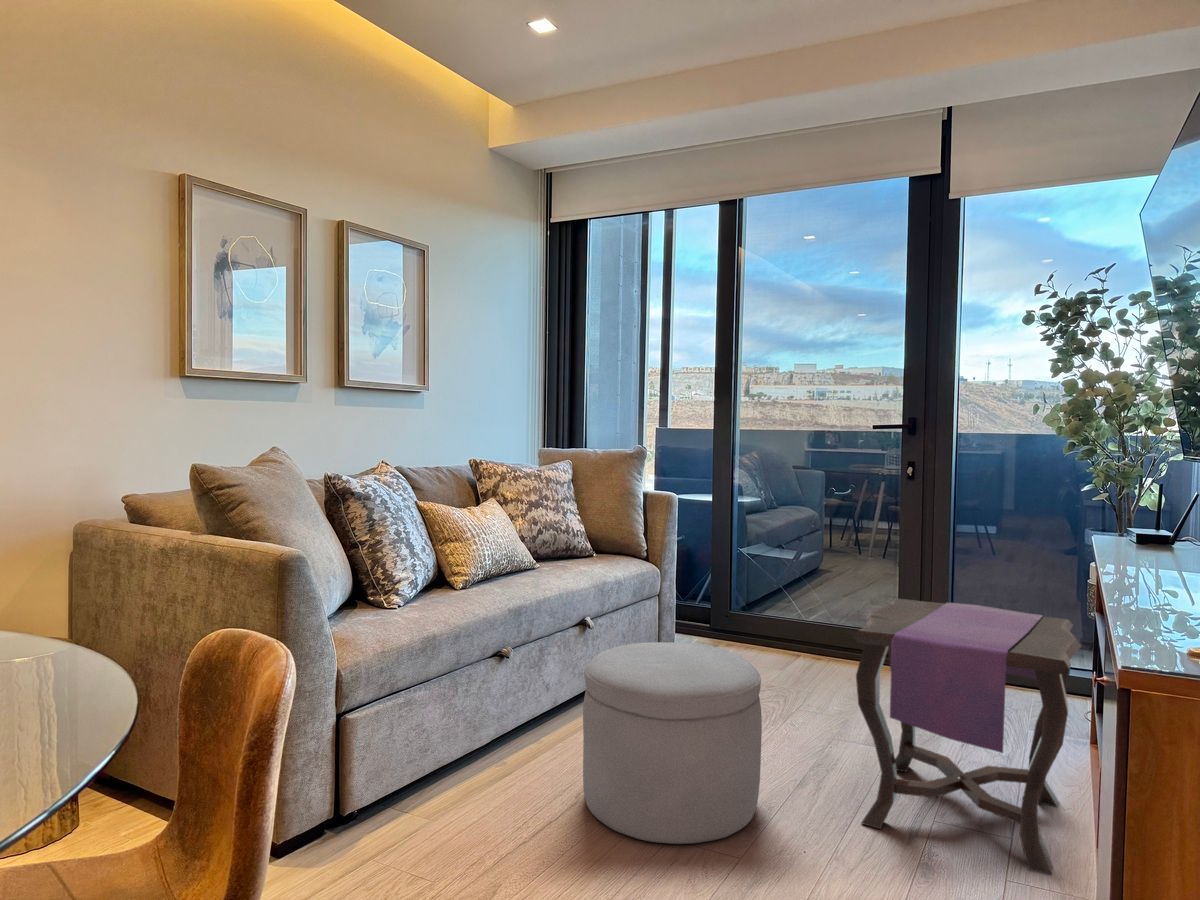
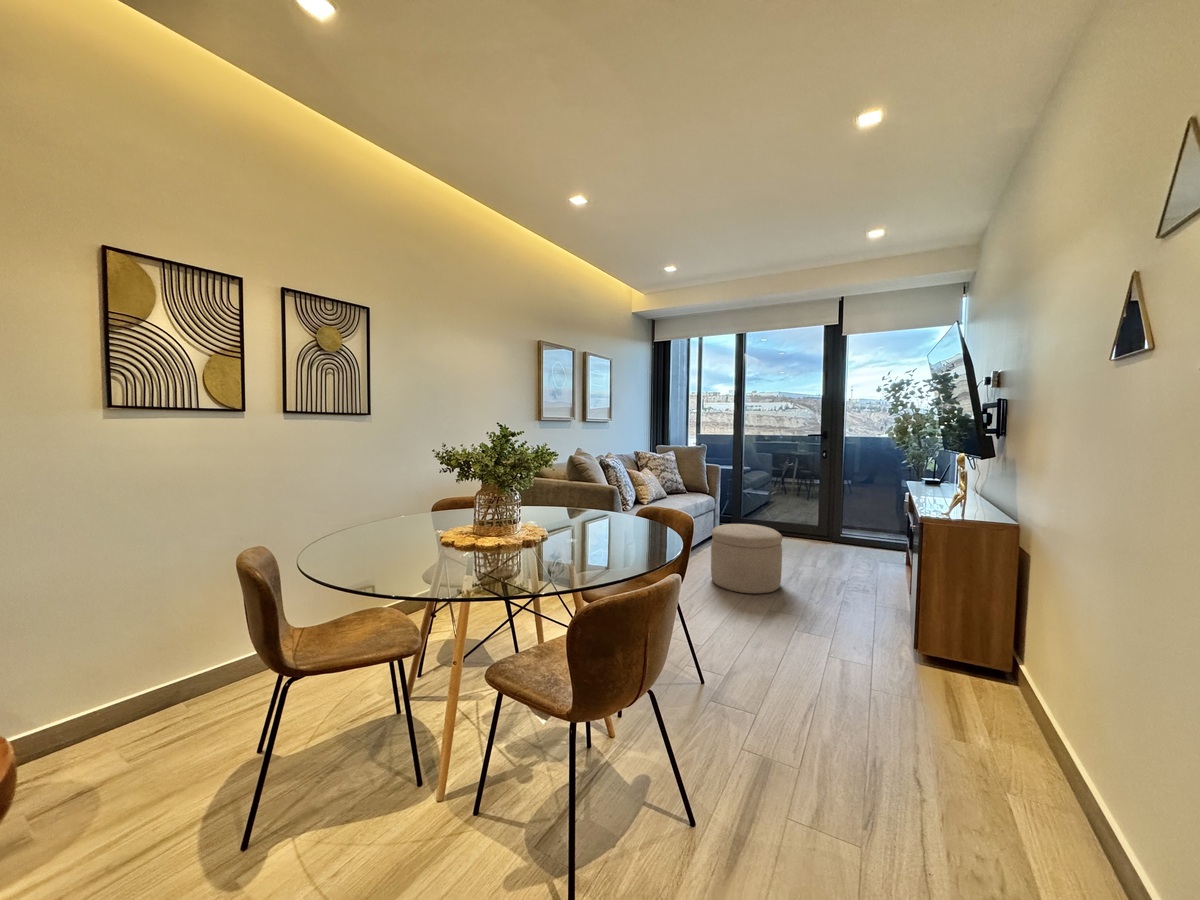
side table: present [853,598,1081,875] -> none [818,507,905,602]

